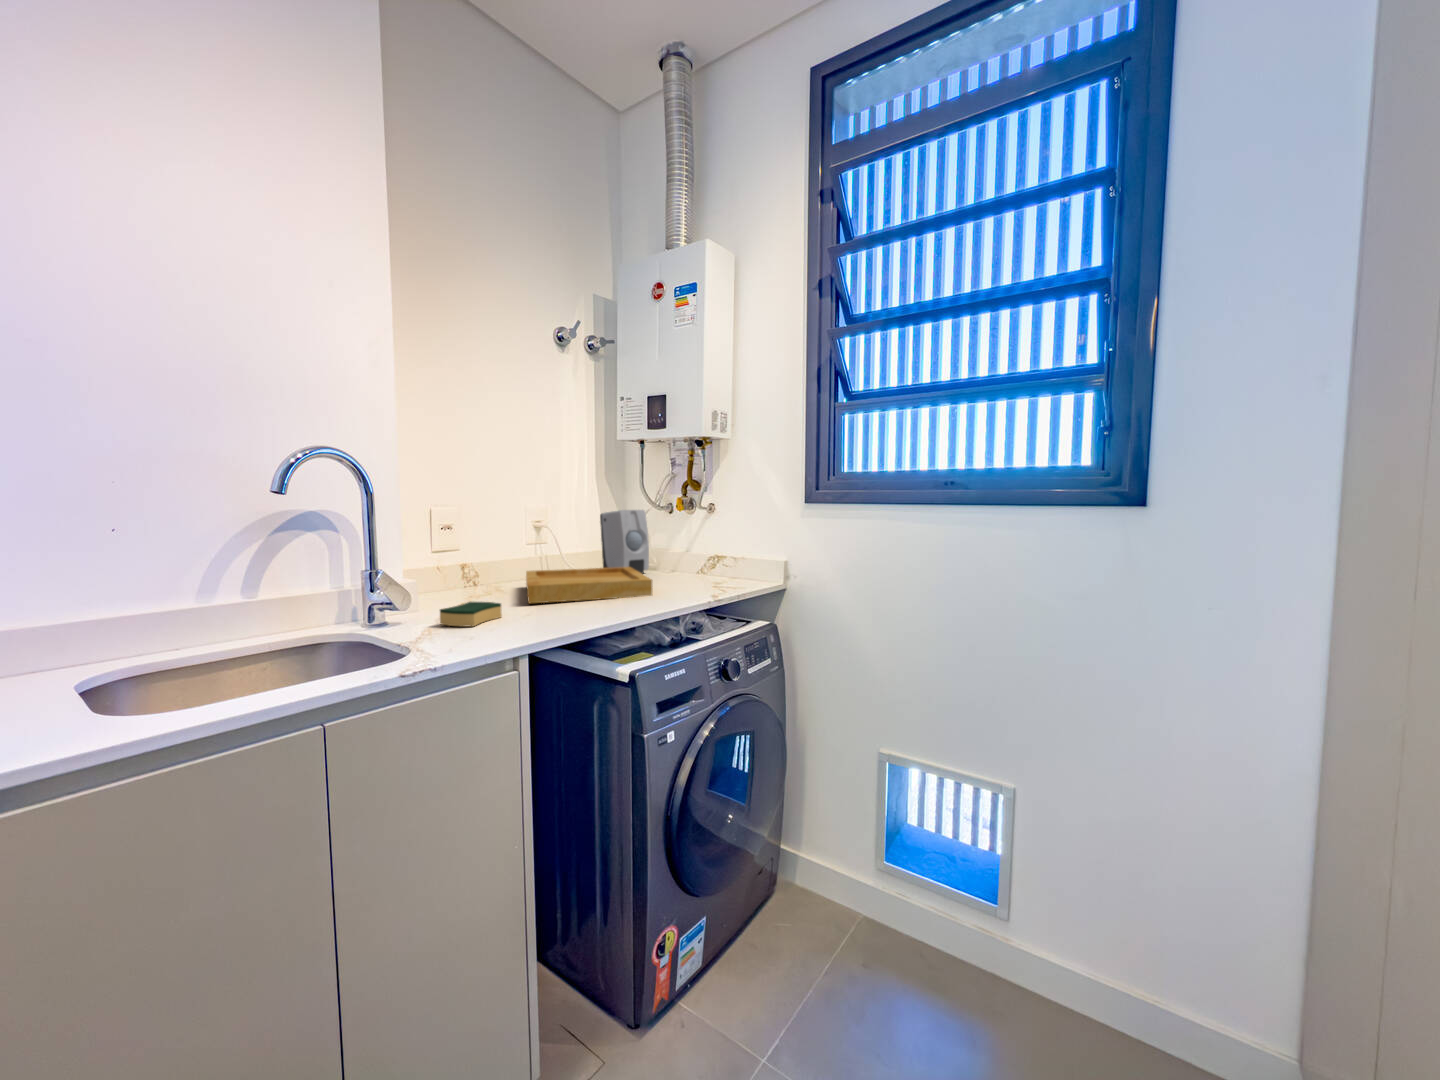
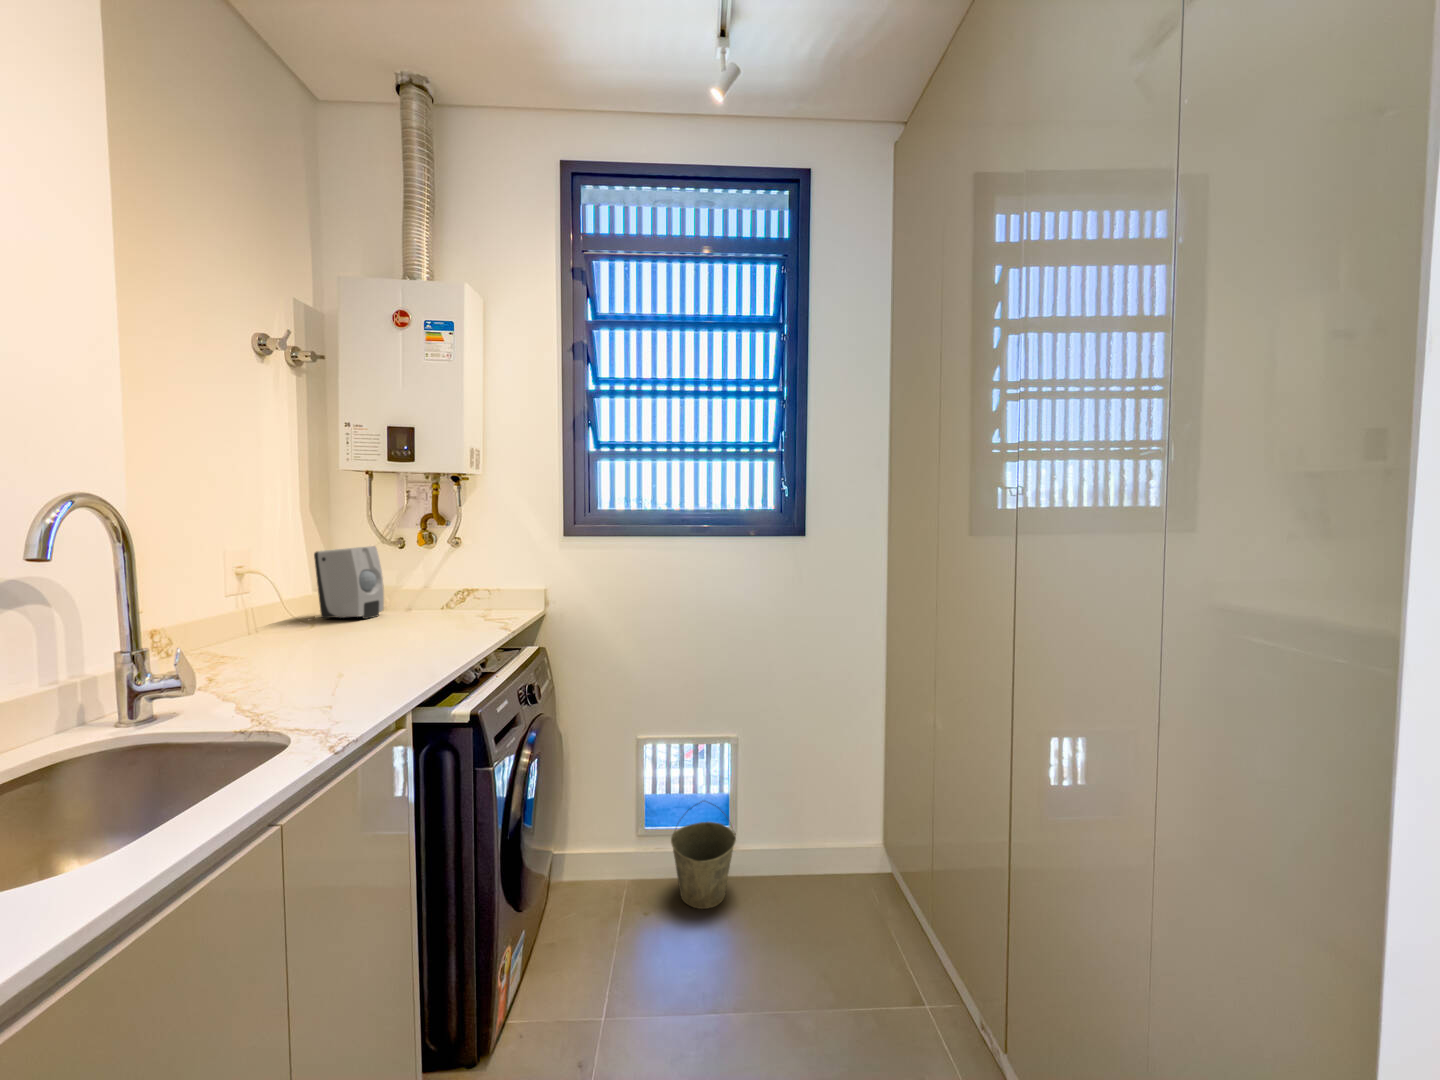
tray: present [526,567,652,603] -> none [245,610,435,663]
sponge: present [440,602,502,627] -> none [224,666,293,700]
bucket: none [905,855,1000,1003] -> present [671,805,736,909]

